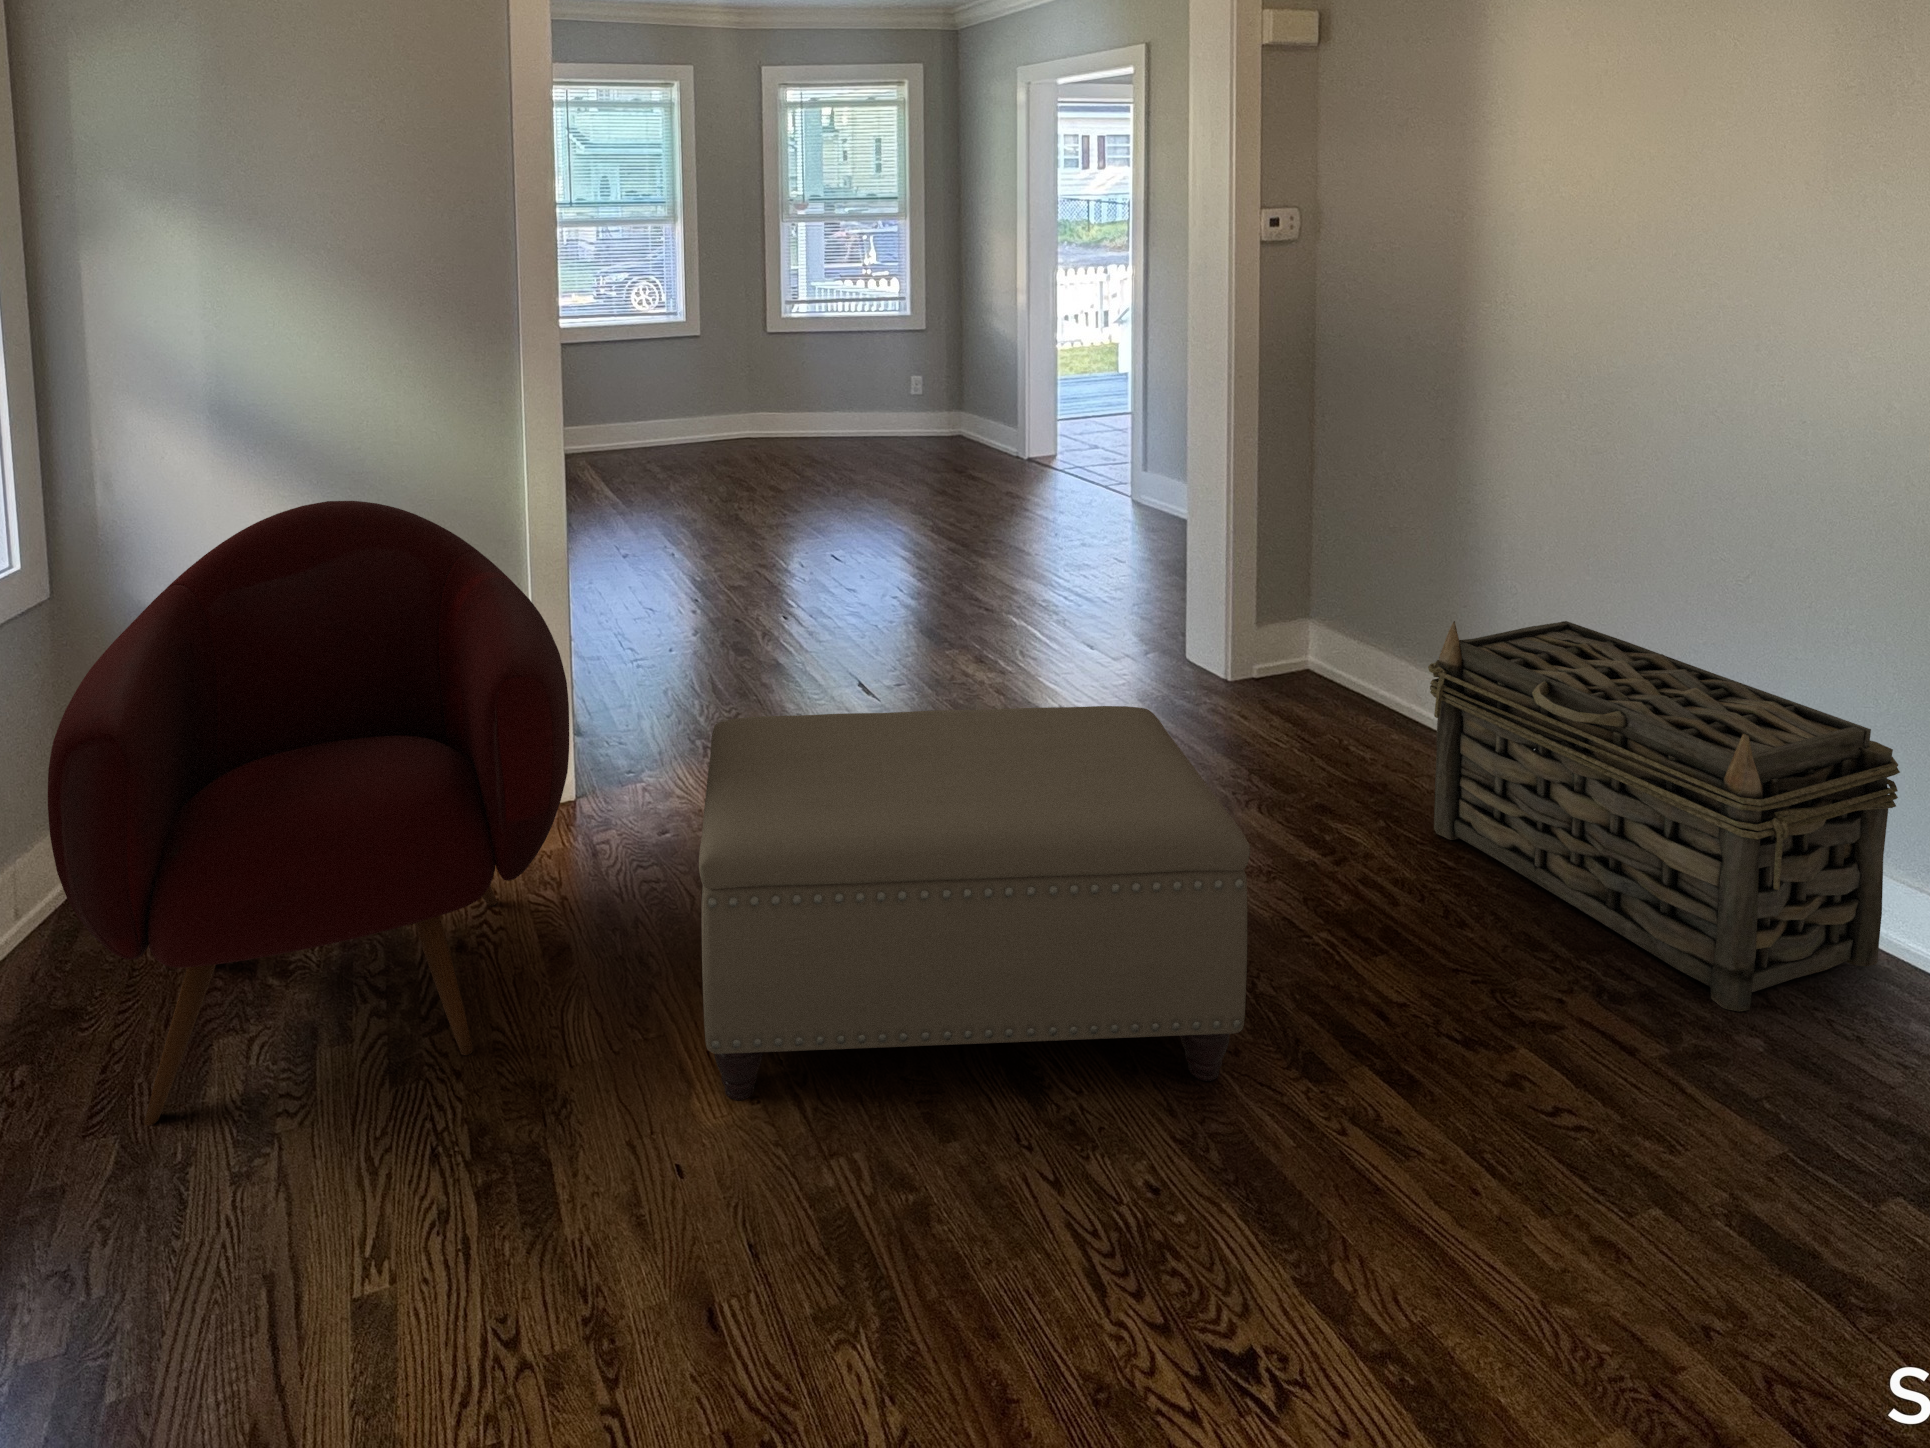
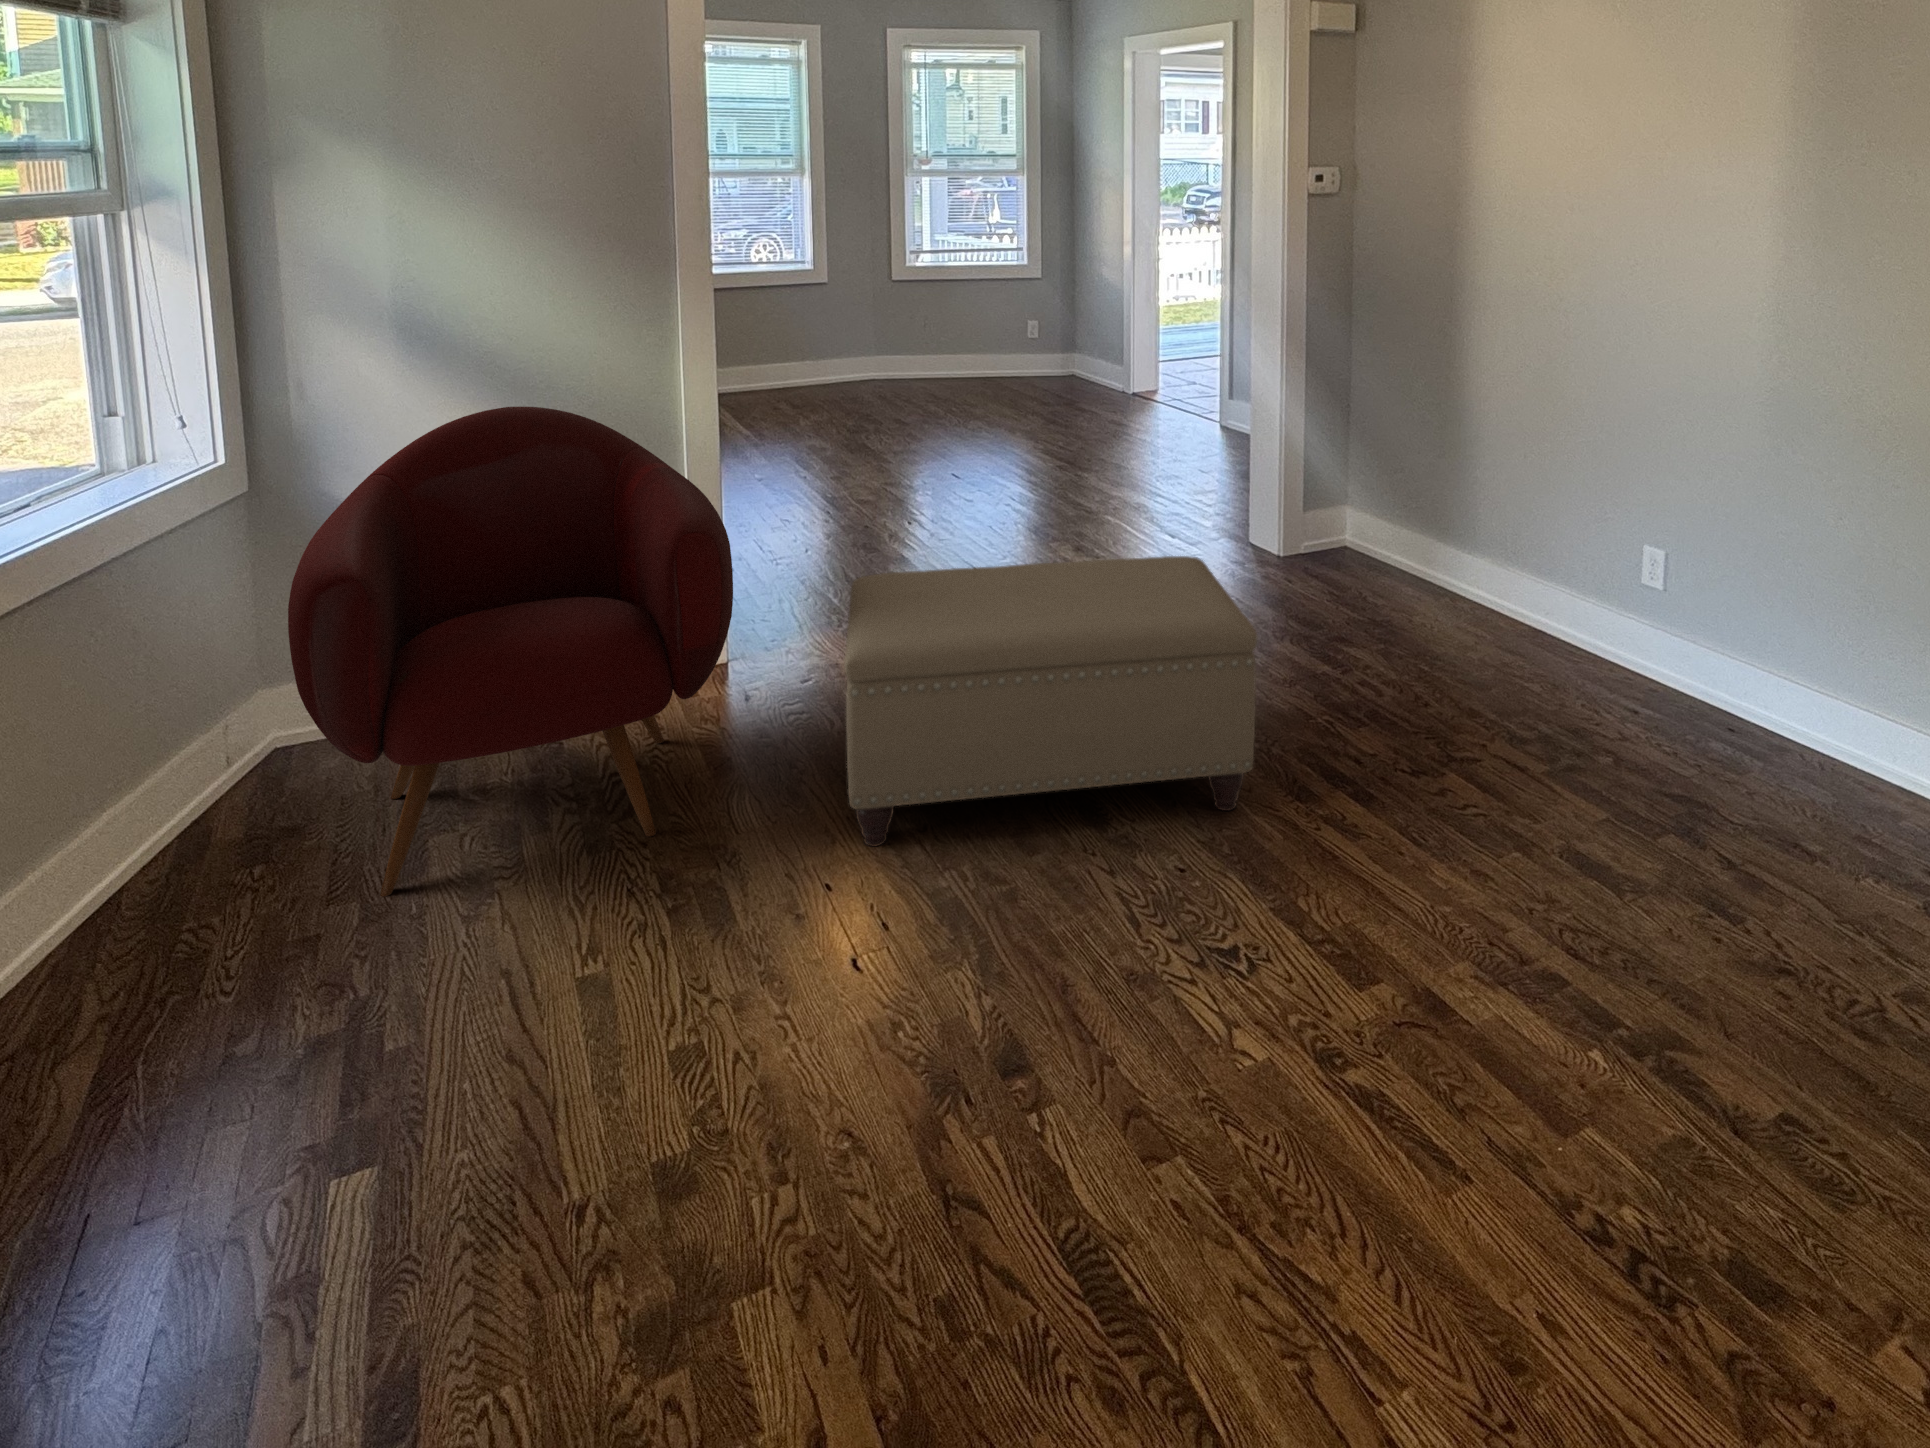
basket: present [1428,621,1900,1011] -> none [1419,492,1716,748]

